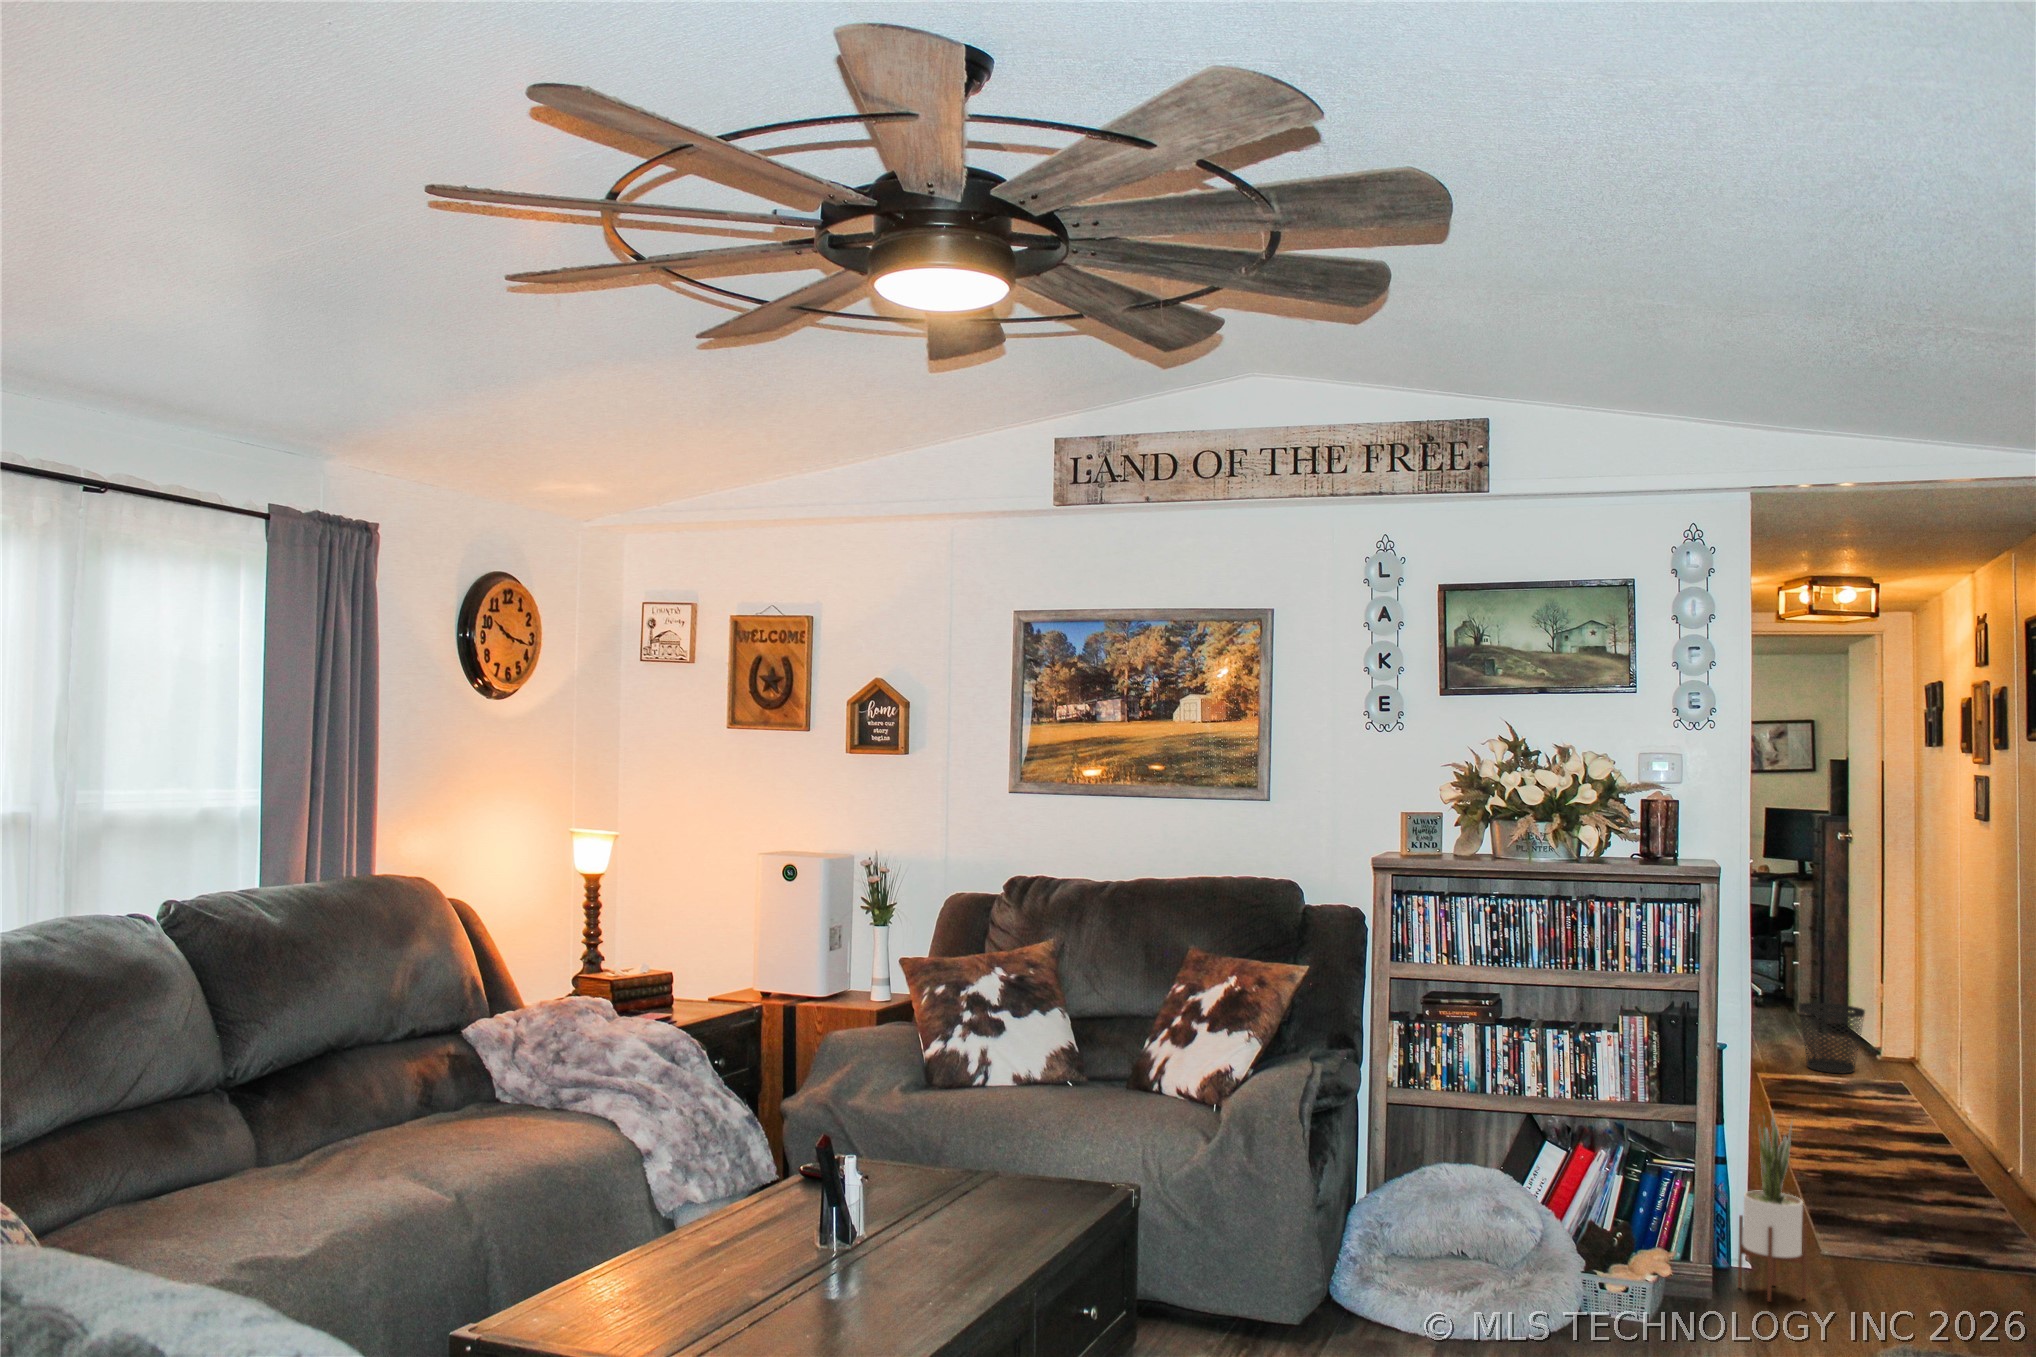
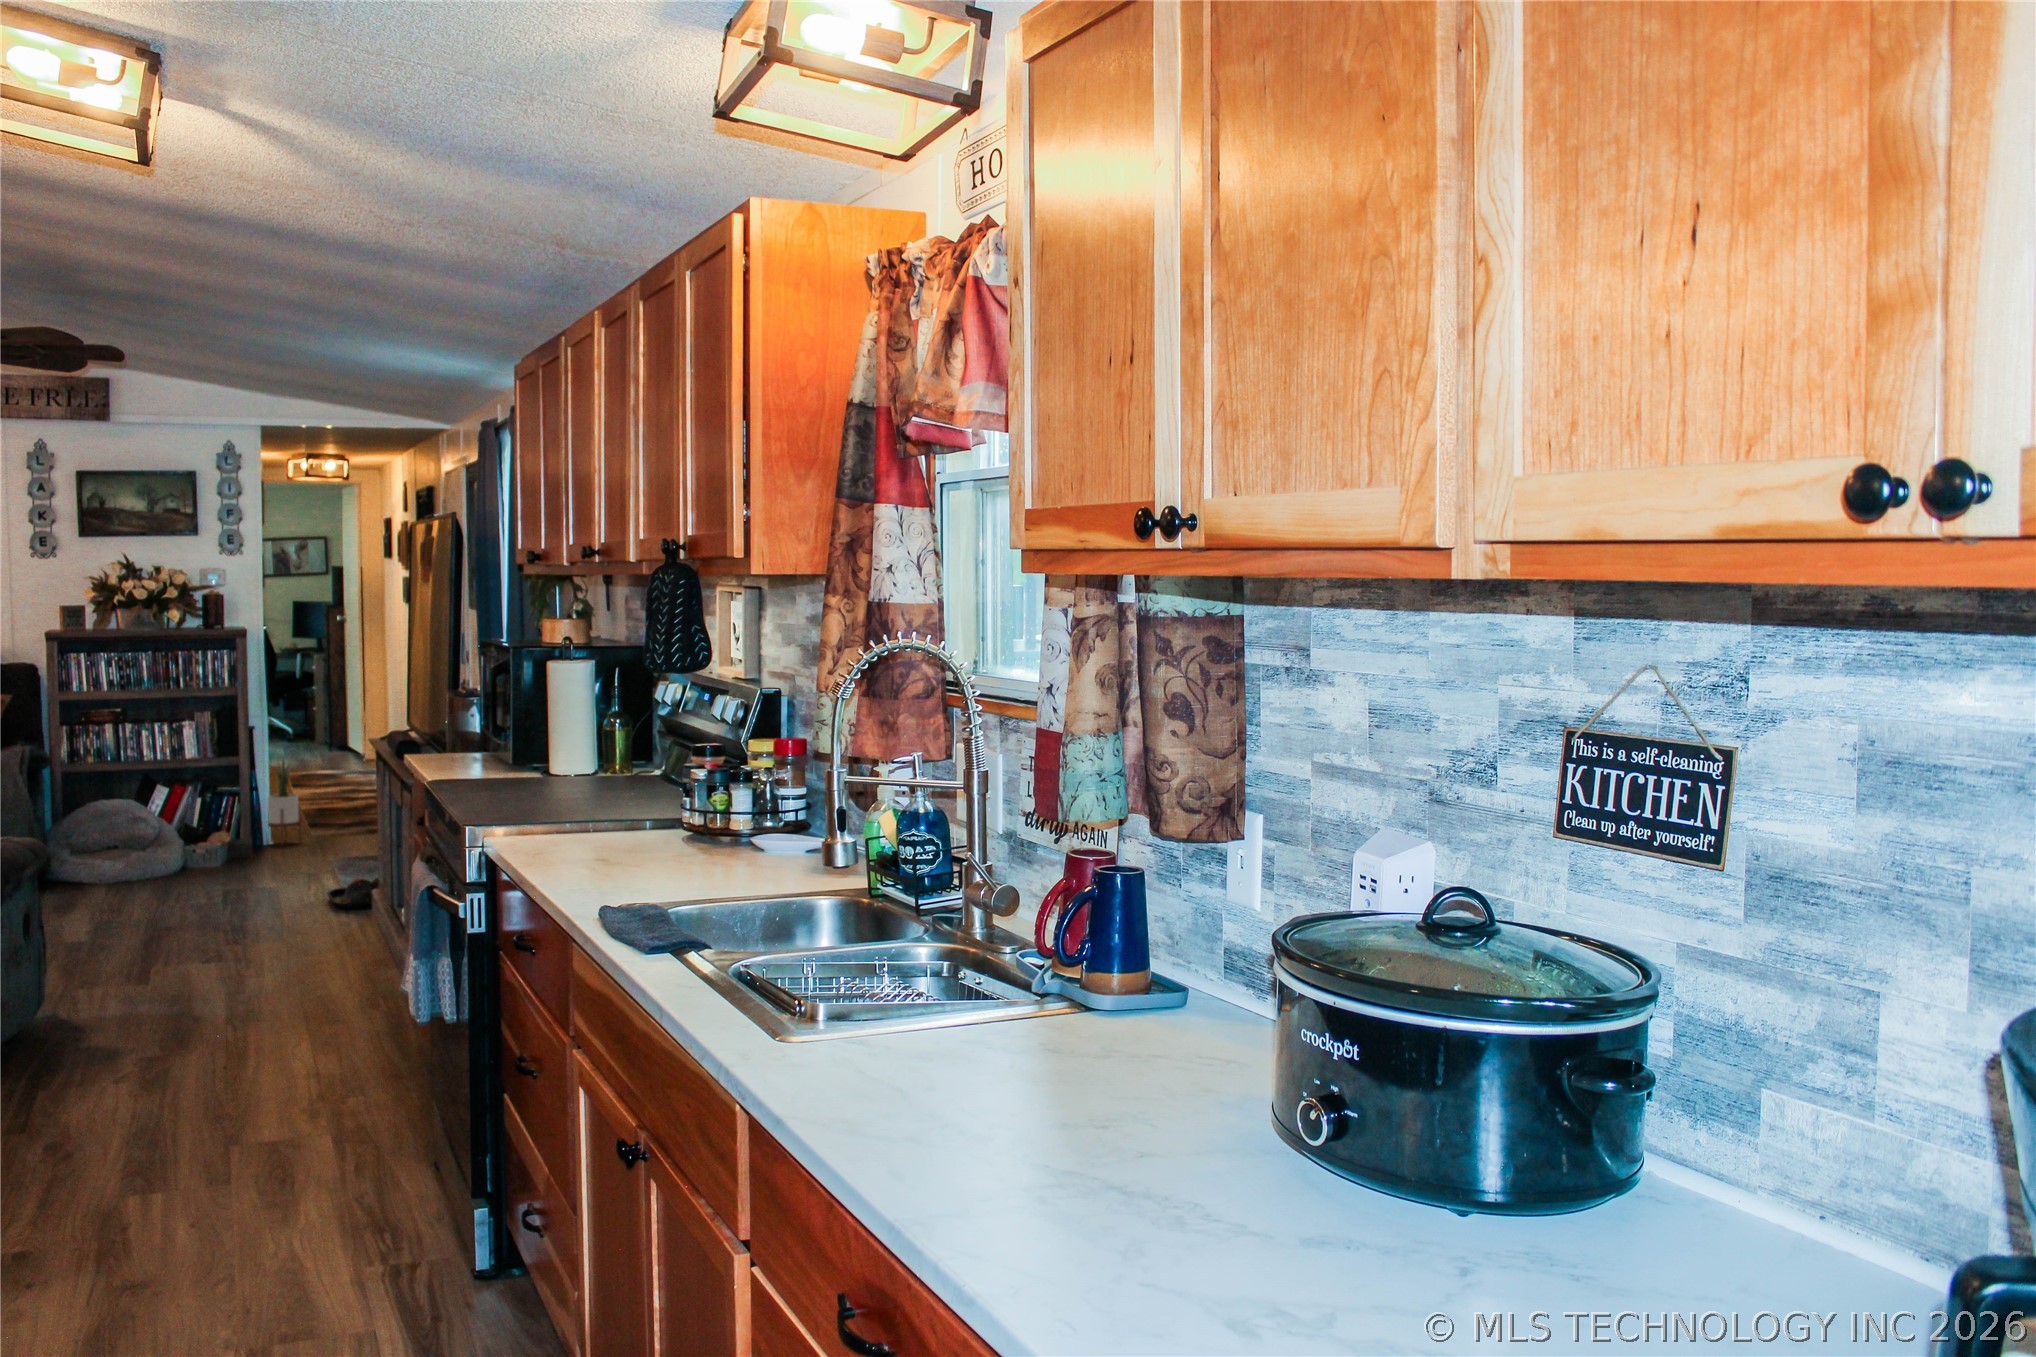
wastebasket: present [1798,1003,1865,1074] -> none [313,722,354,764]

